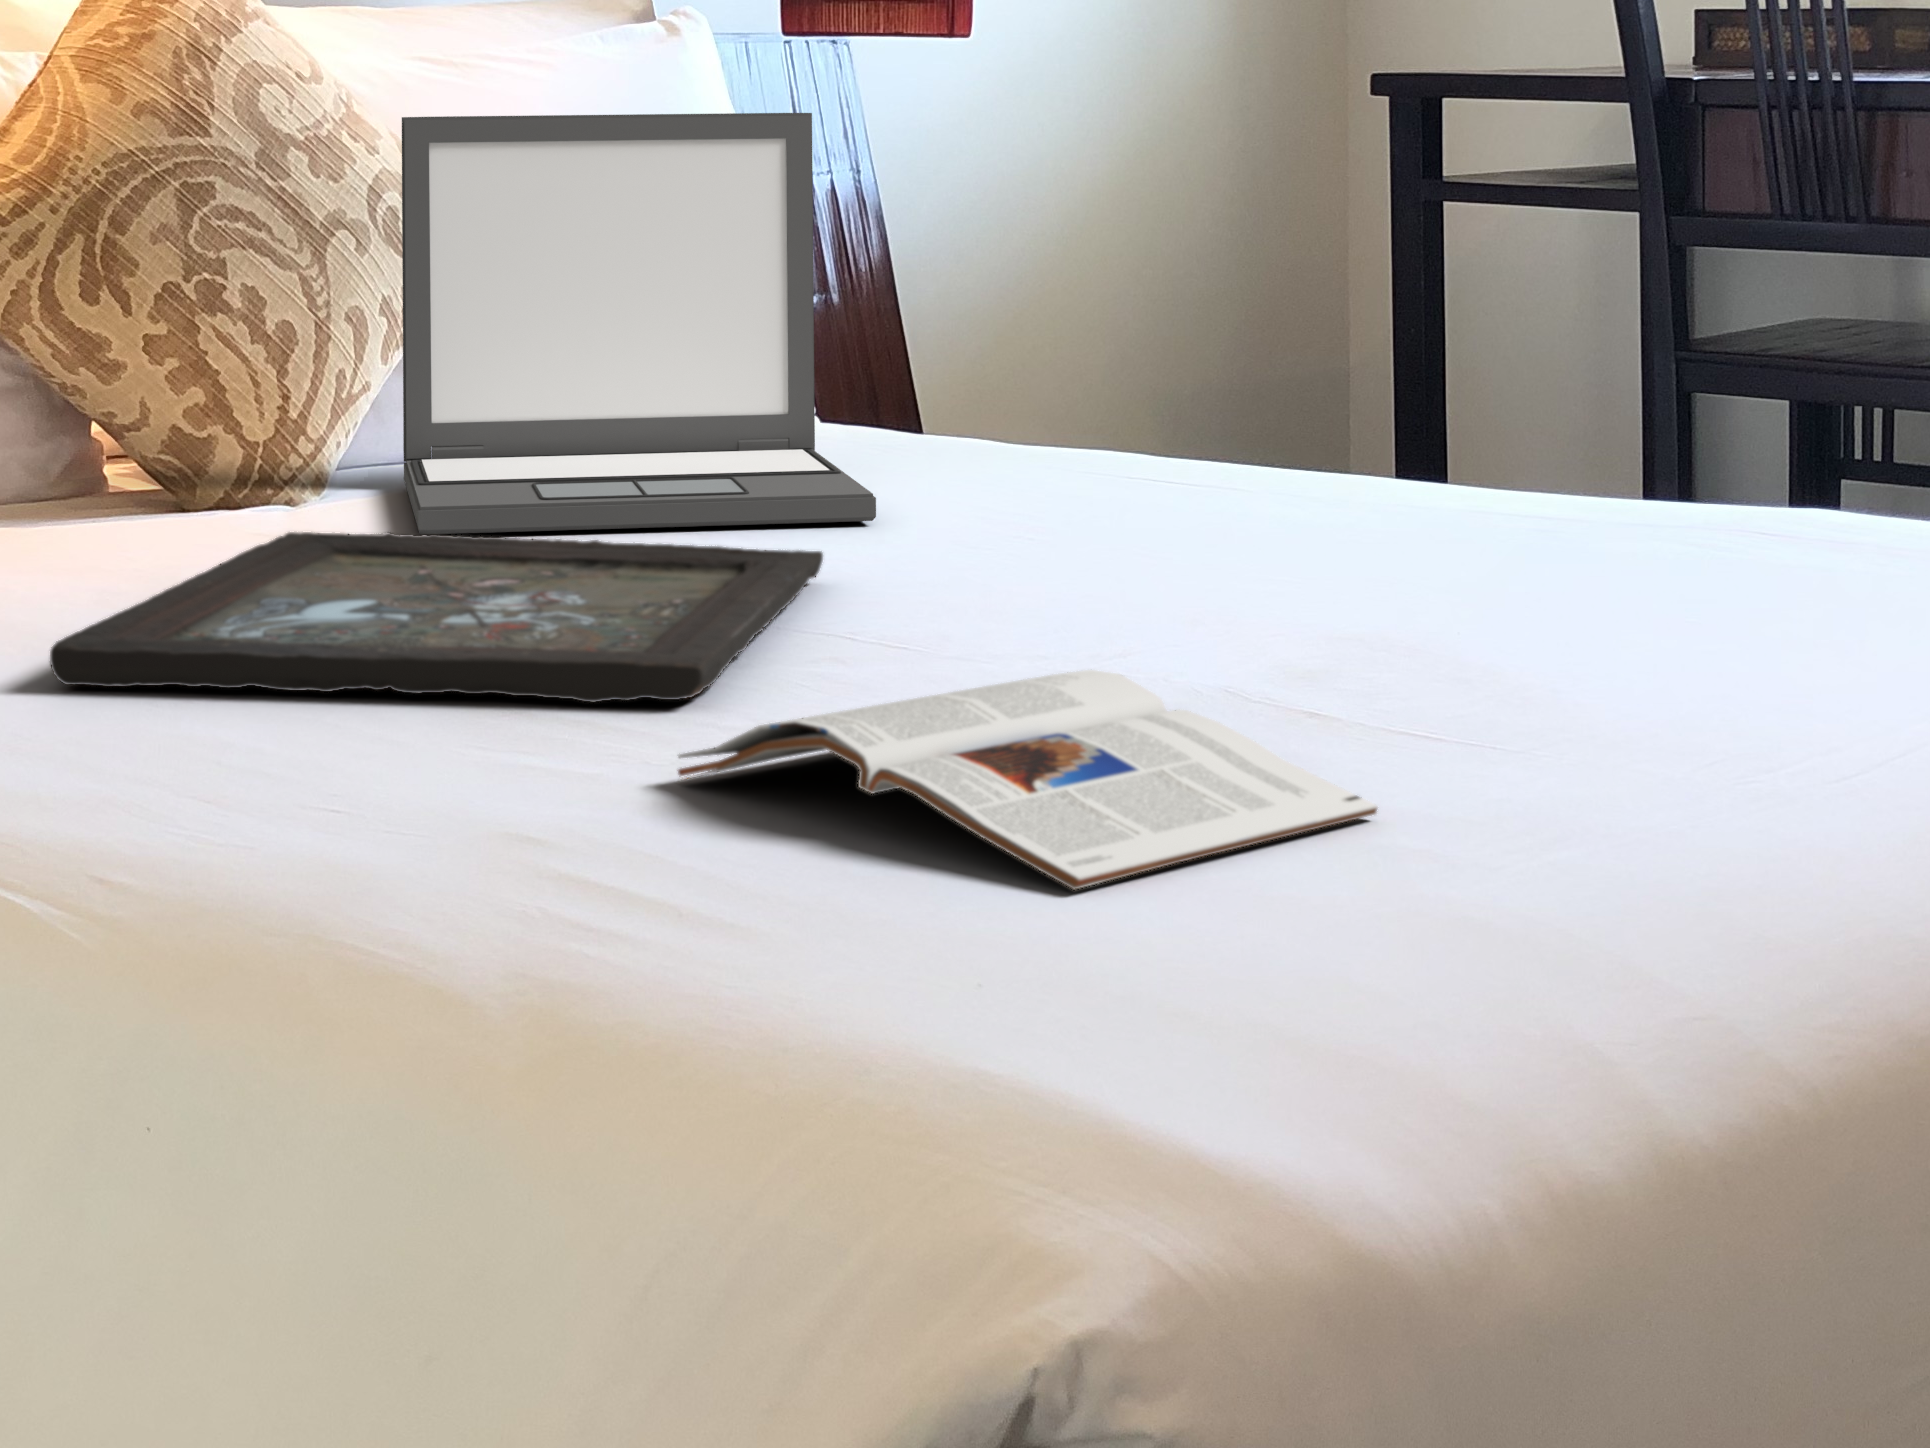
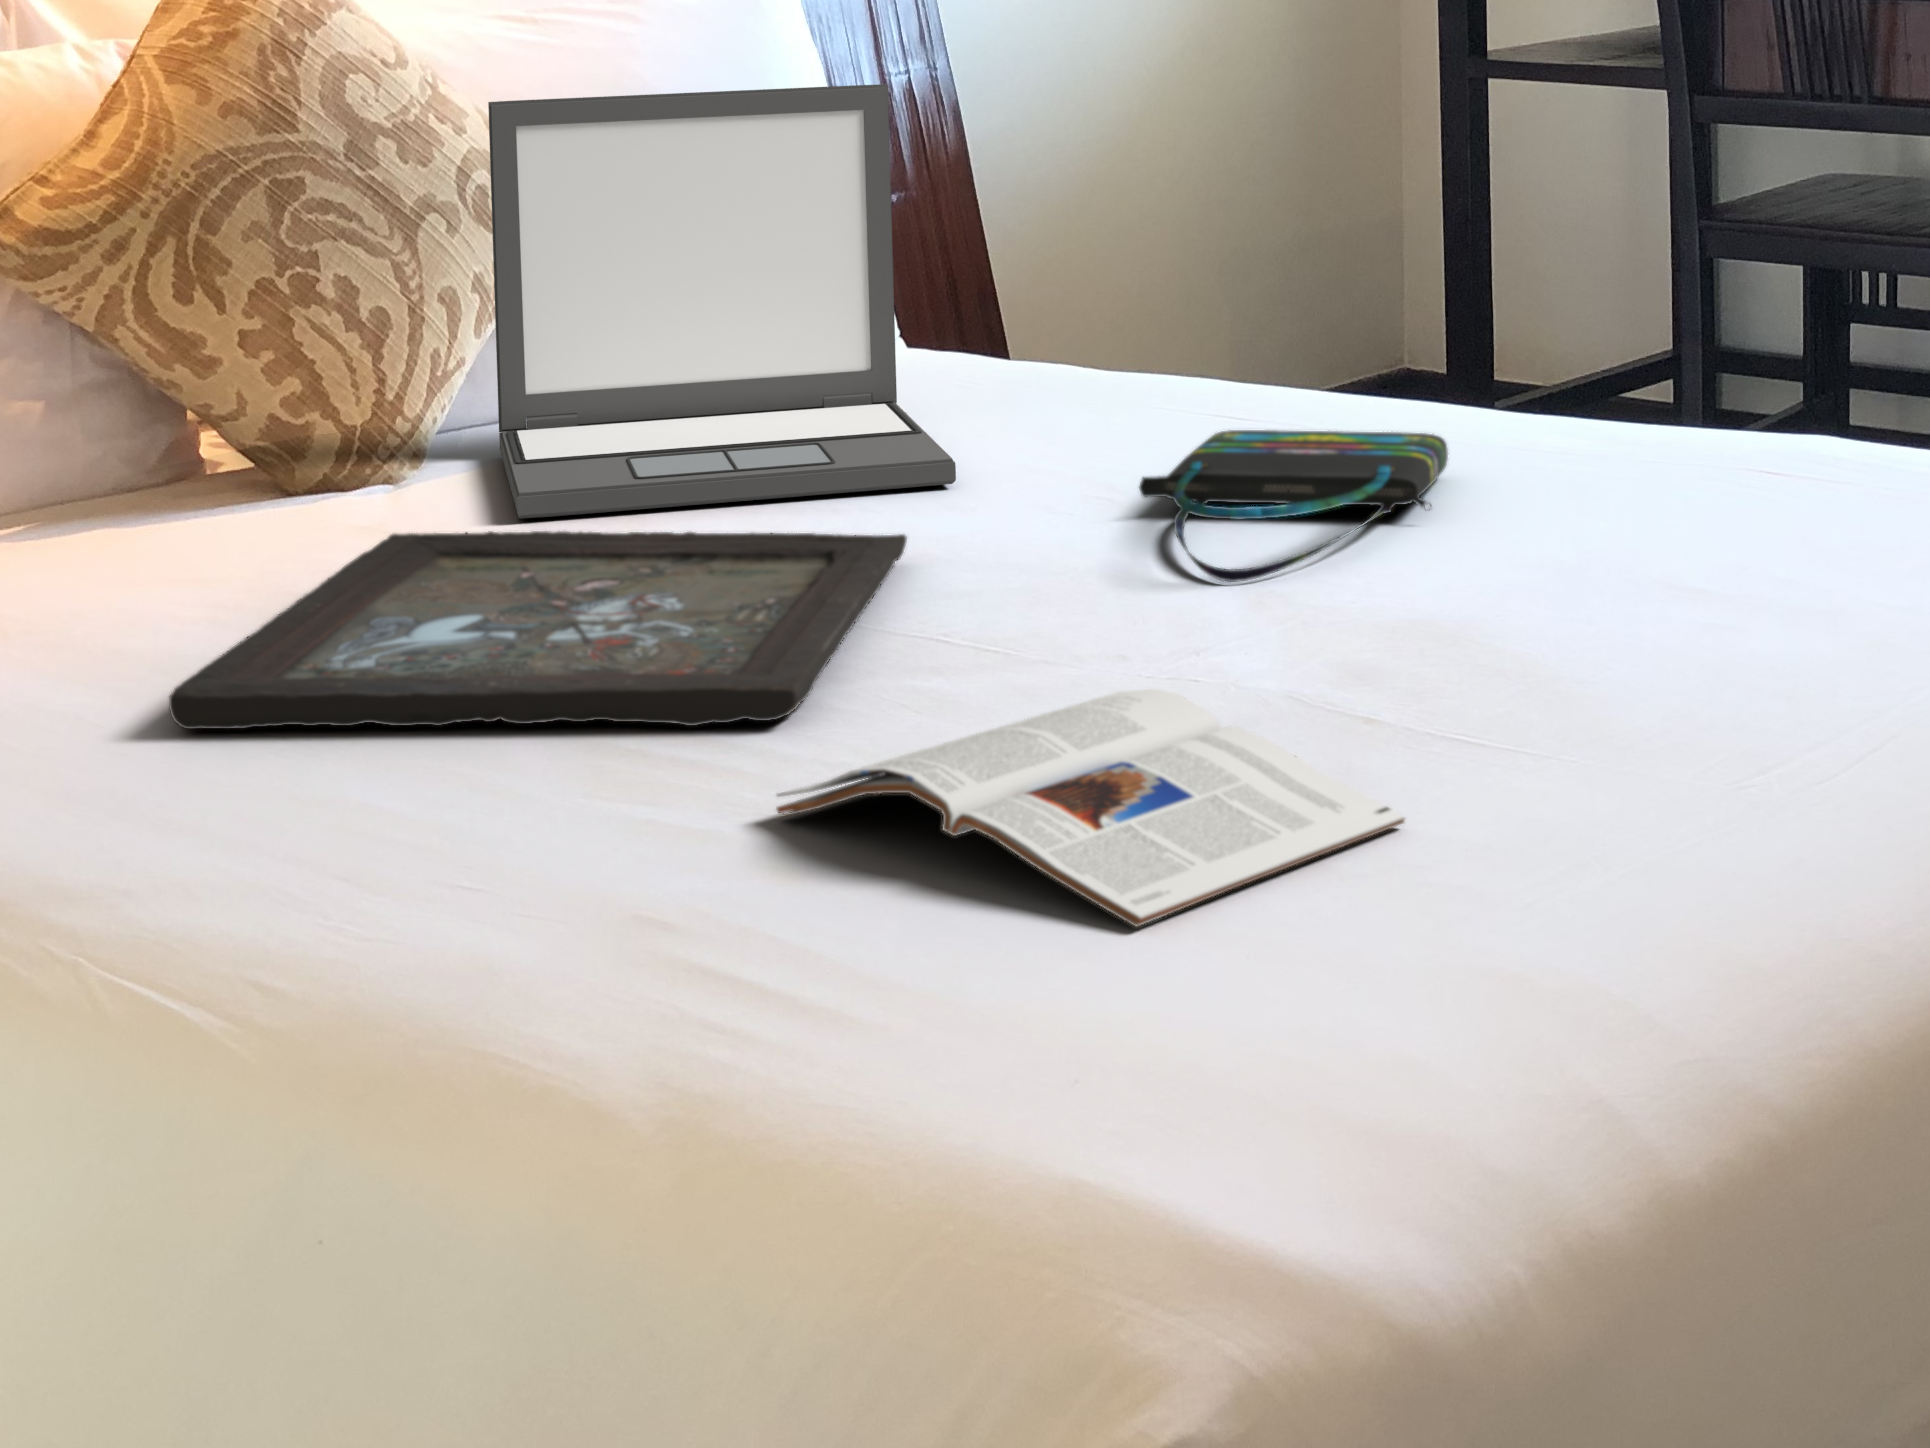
tote bag: none [1072,476,1411,608] -> present [1139,430,1448,582]

